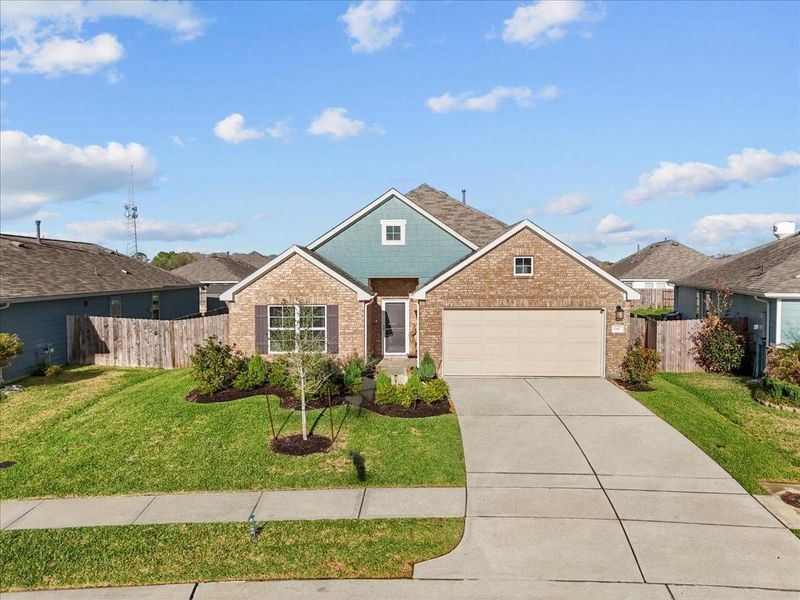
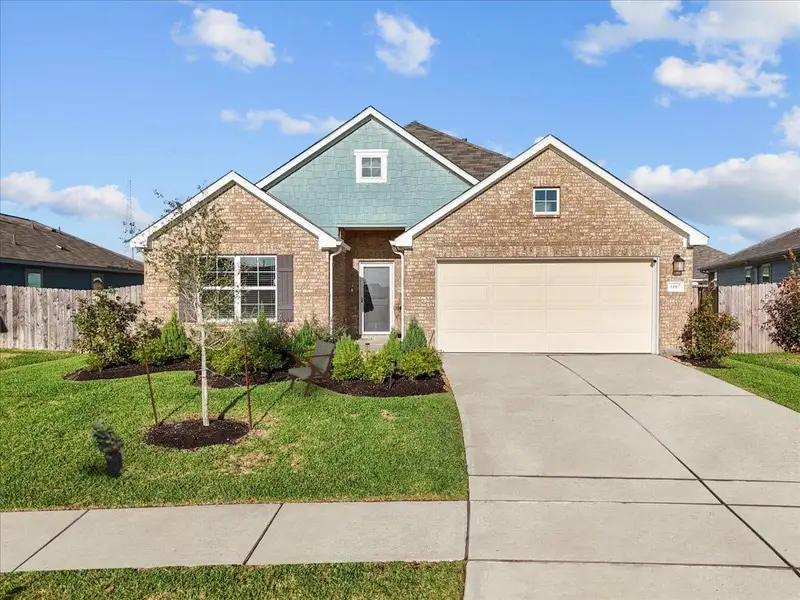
potted plant: present [347,448,366,481] -> present [88,419,125,477]

